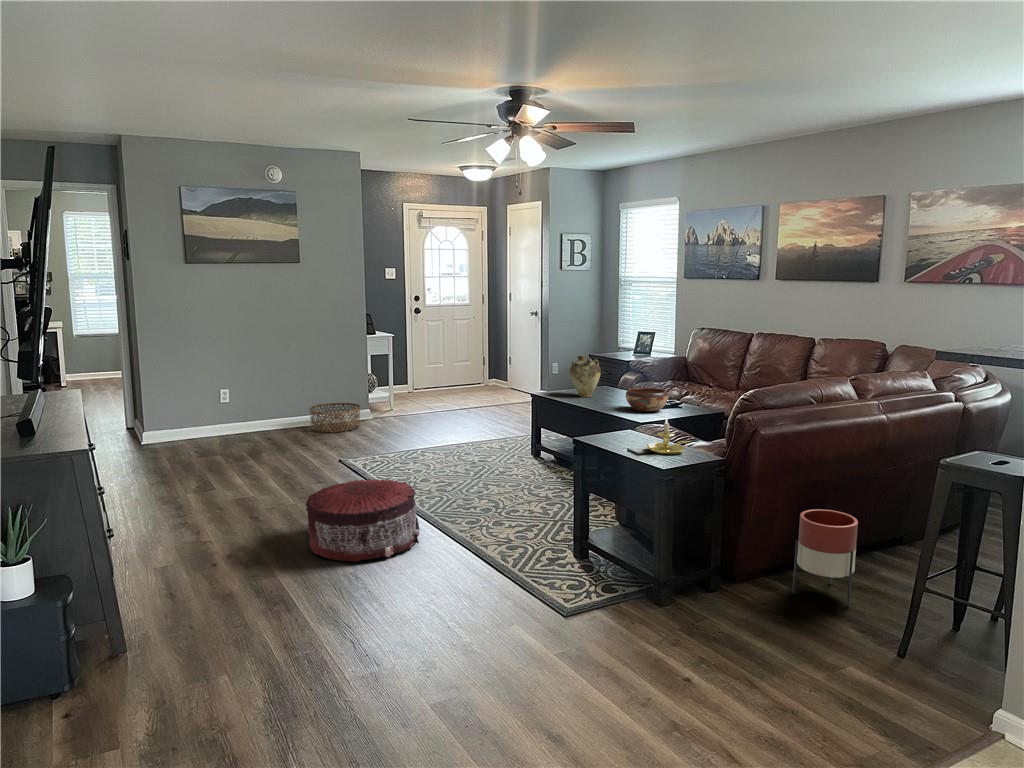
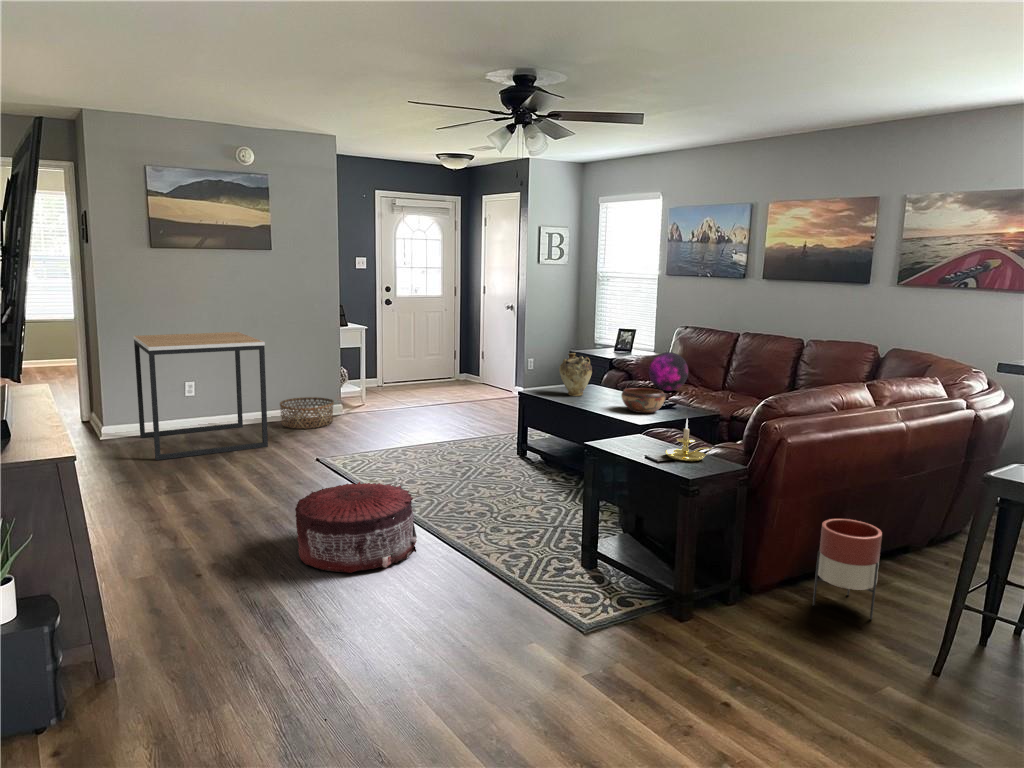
side table: none [172,341,296,462] -> present [133,332,268,460]
decorative orb: none [660,353,699,391] -> present [649,352,688,391]

